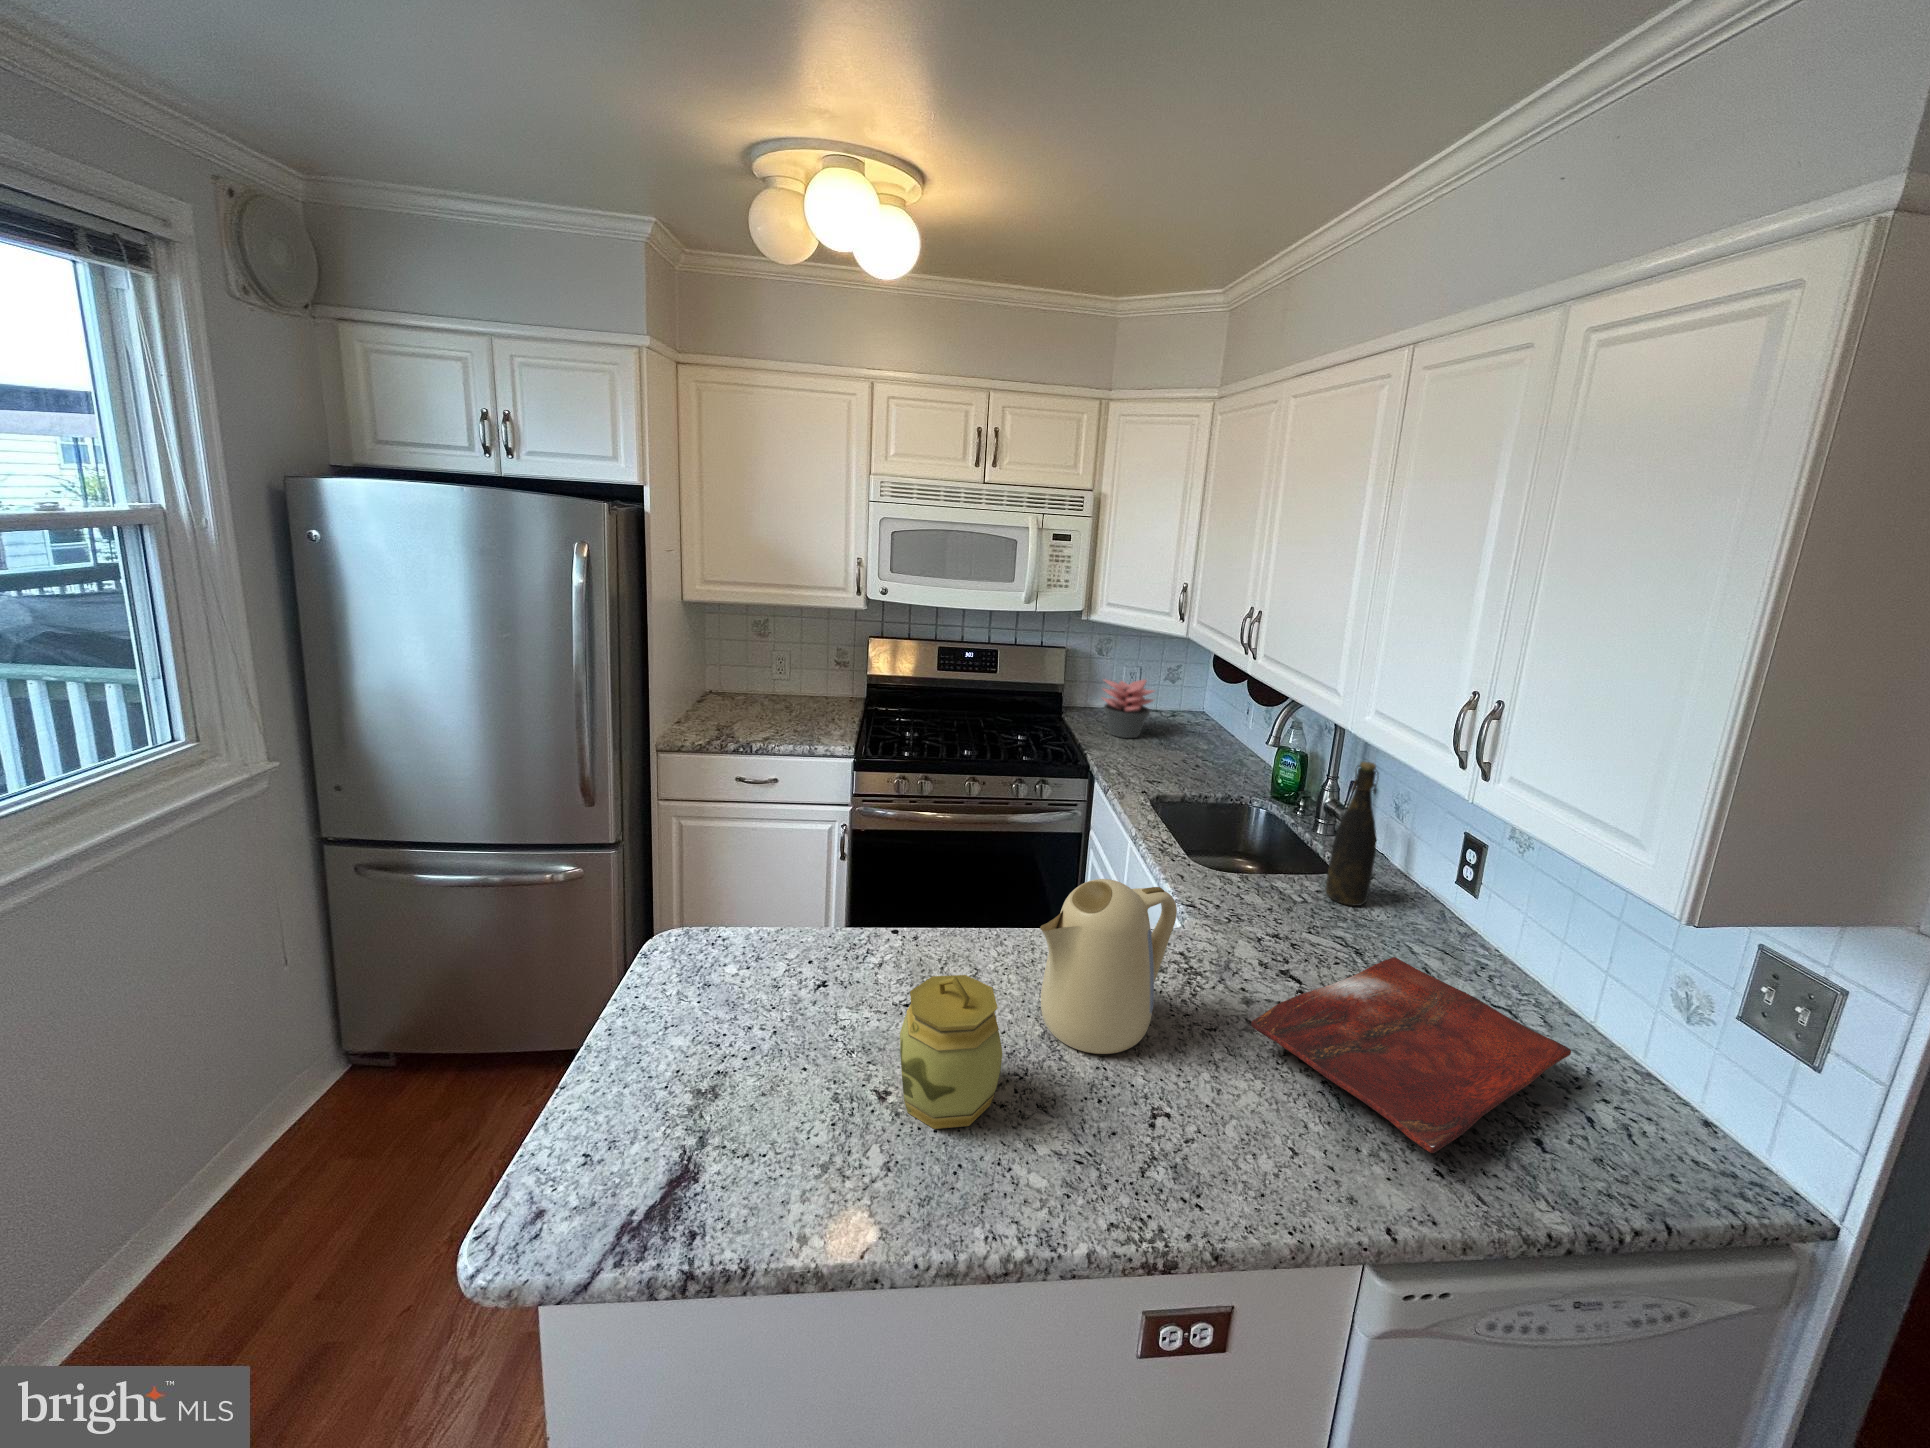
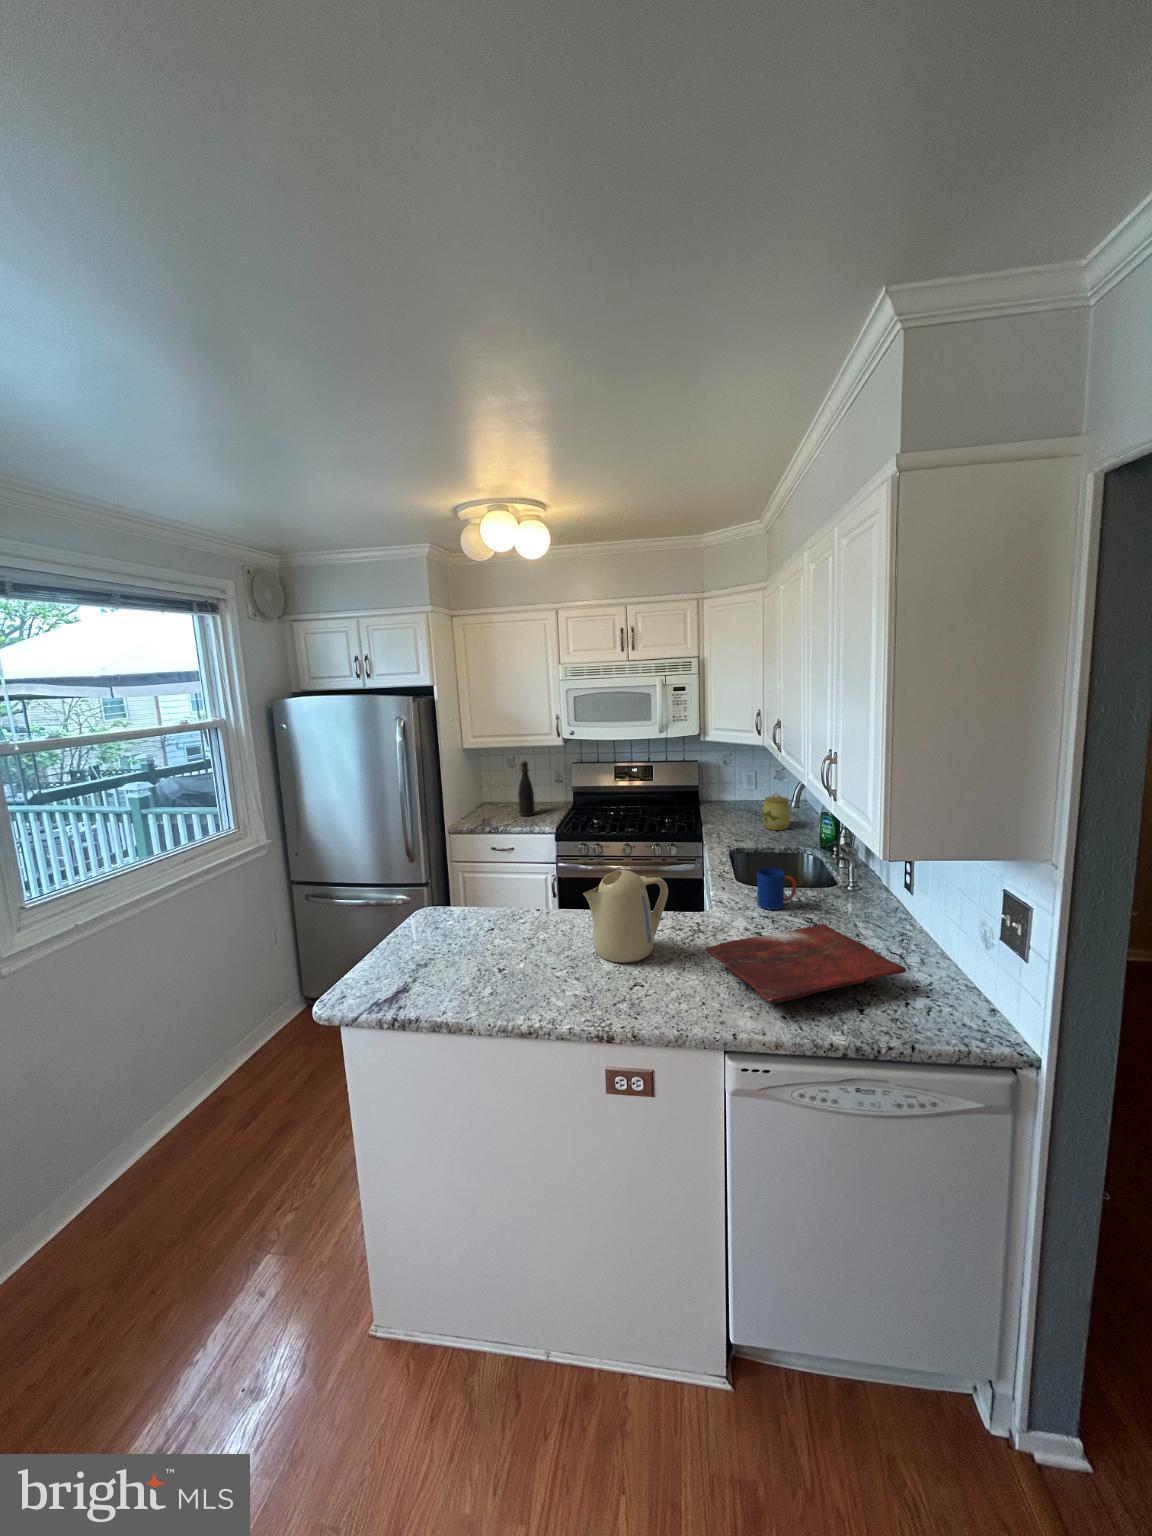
succulent plant: present [1102,680,1154,738] -> none [718,777,754,817]
bottle: present [1325,762,1378,906] -> present [518,760,535,816]
mug: none [1245,848,1310,917] -> present [757,868,796,910]
jar: present [900,975,1003,1129] -> present [762,793,791,830]

